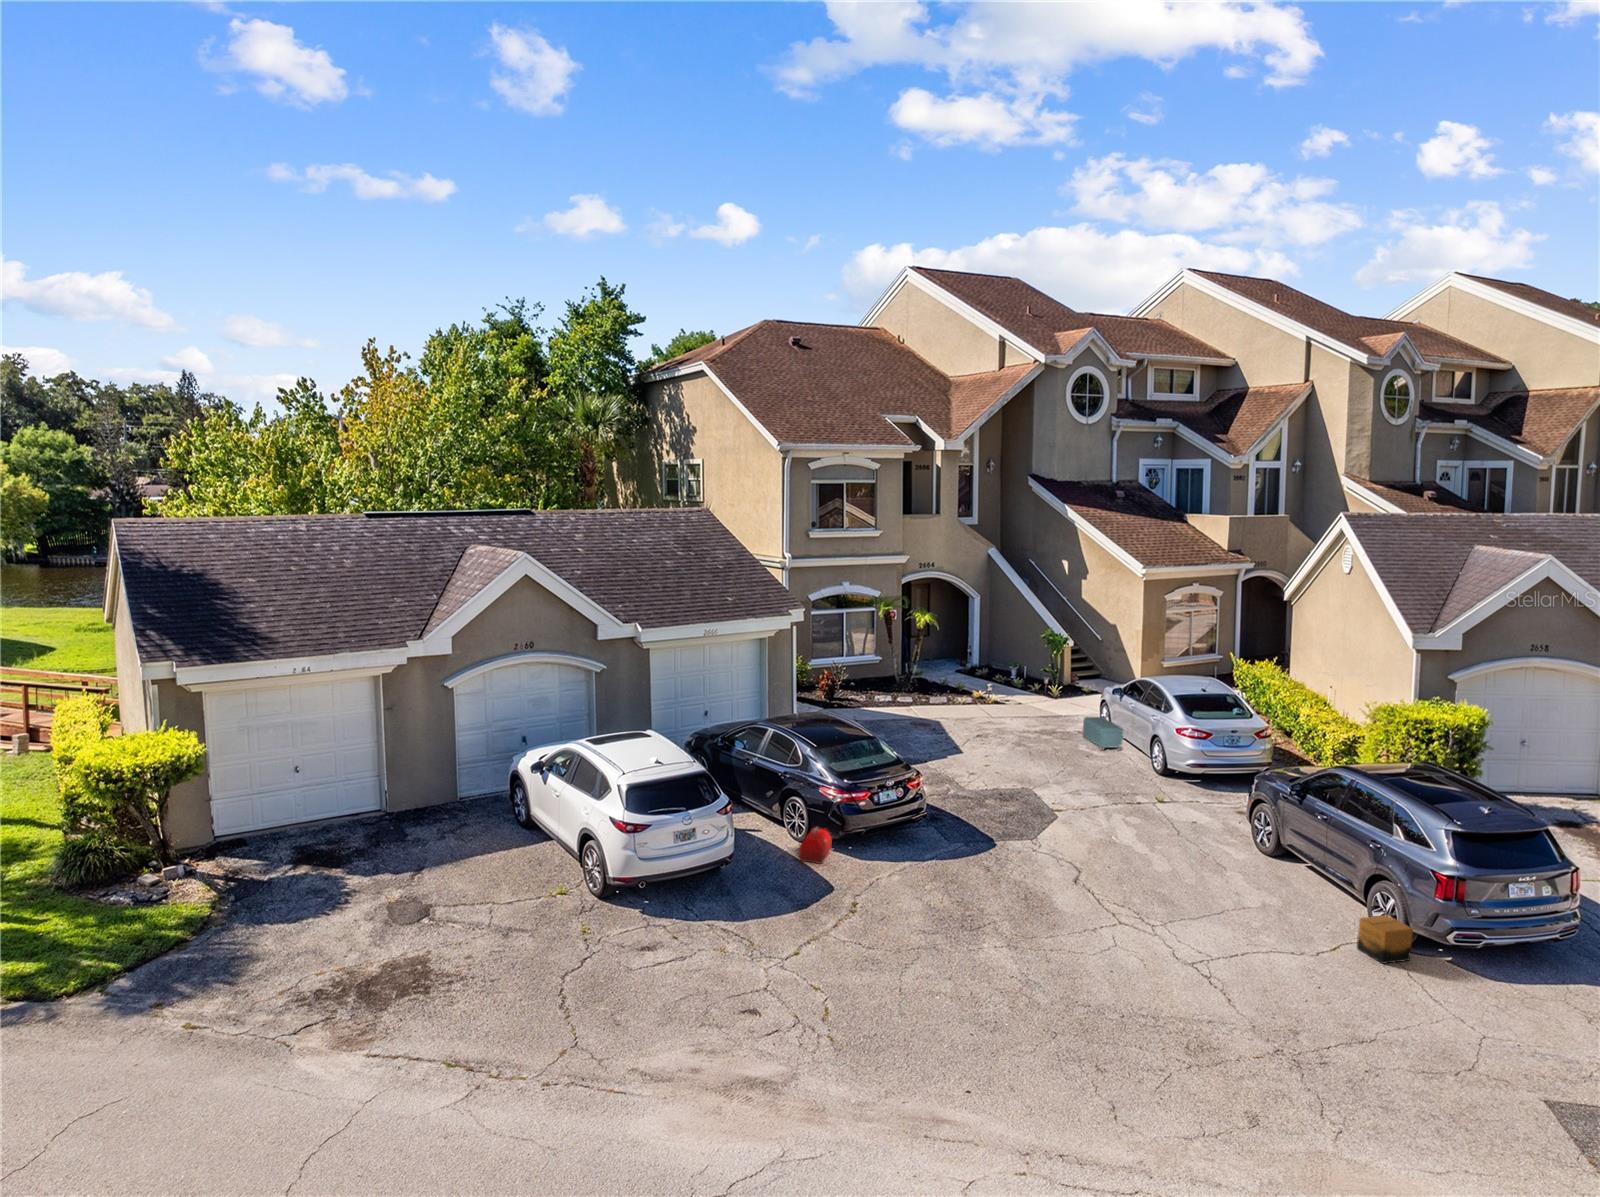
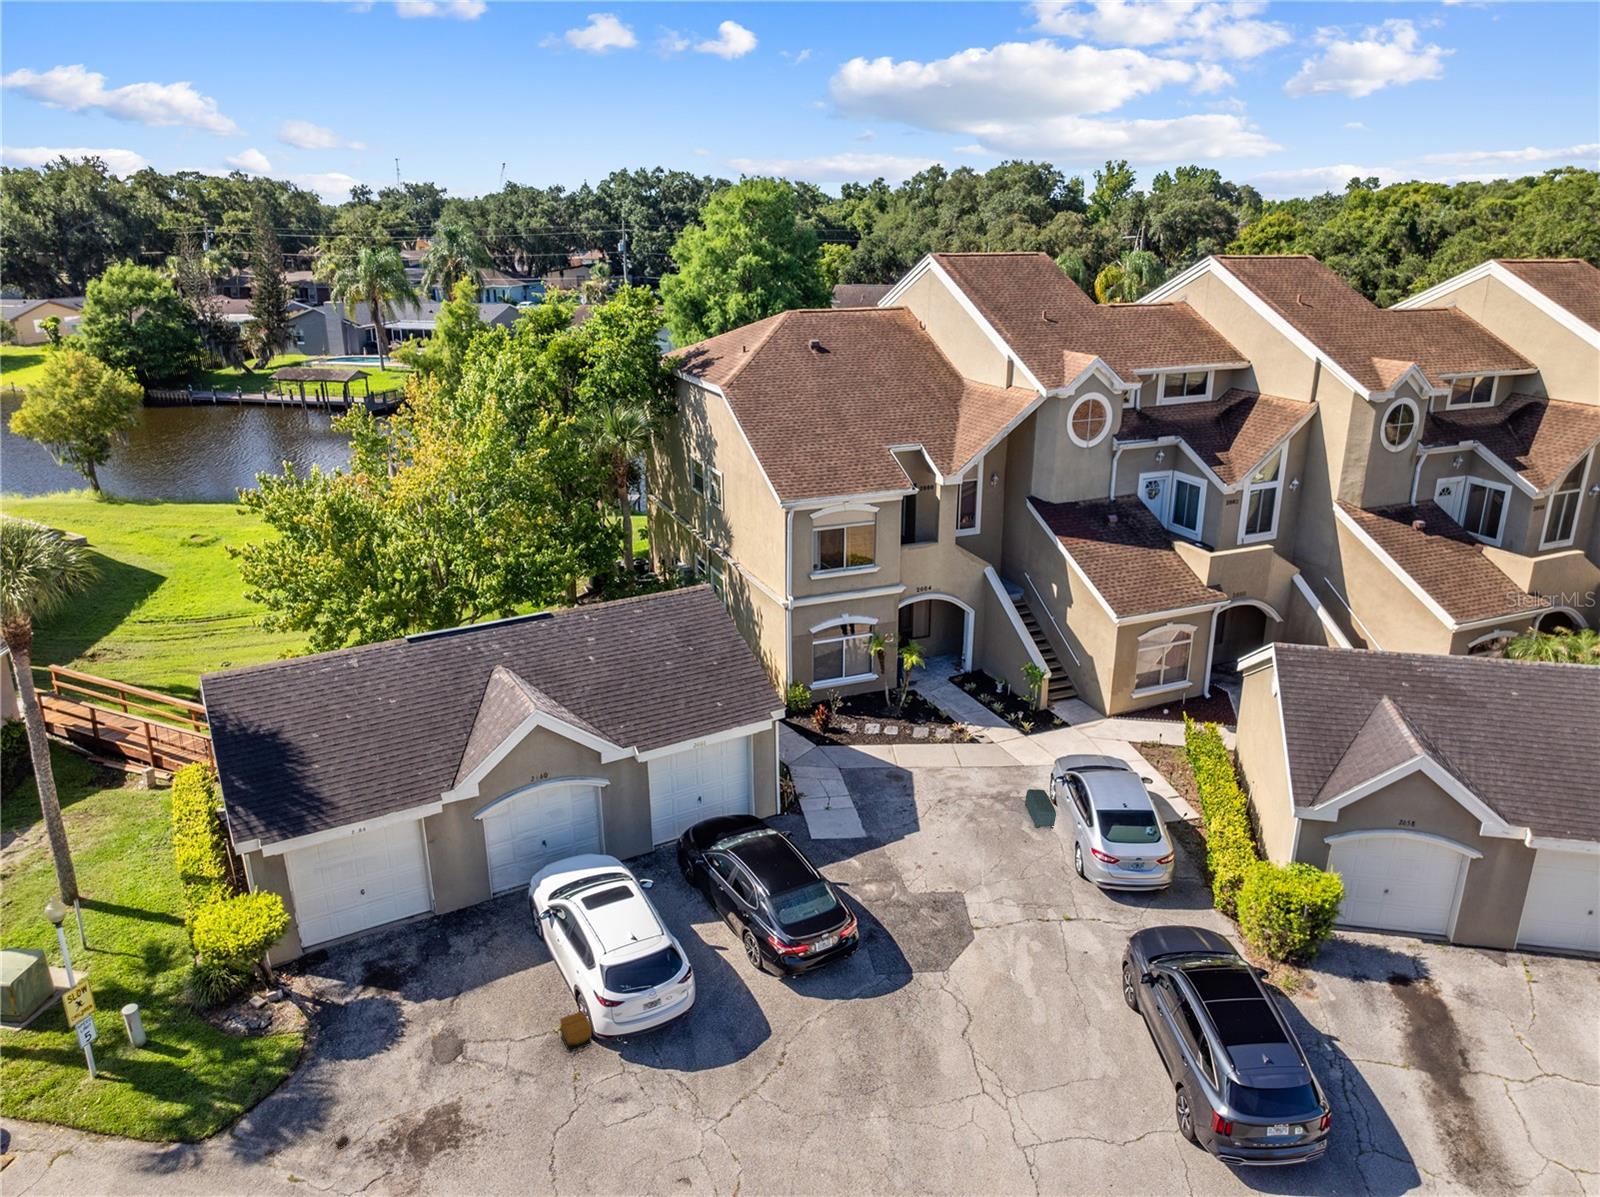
toolbox: present [799,827,832,864] -> none [751,960,780,996]
cardboard box: present [1357,915,1413,964] -> present [560,1011,591,1052]
potted plant: none [247,948,287,995] -> present [333,1119,356,1149]

